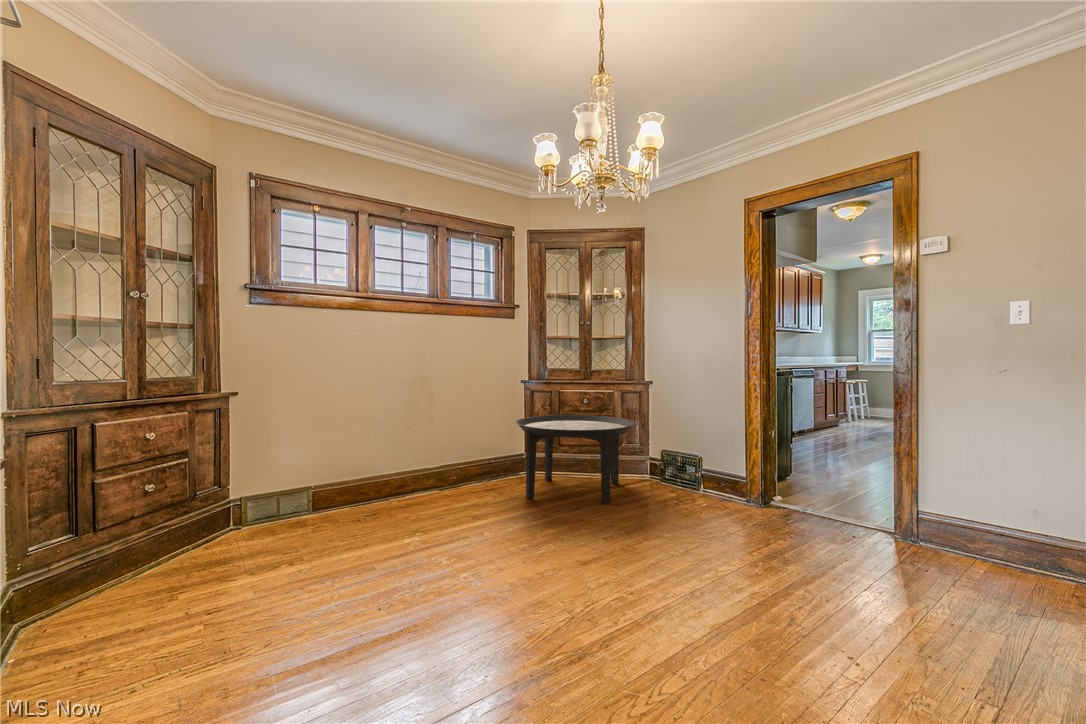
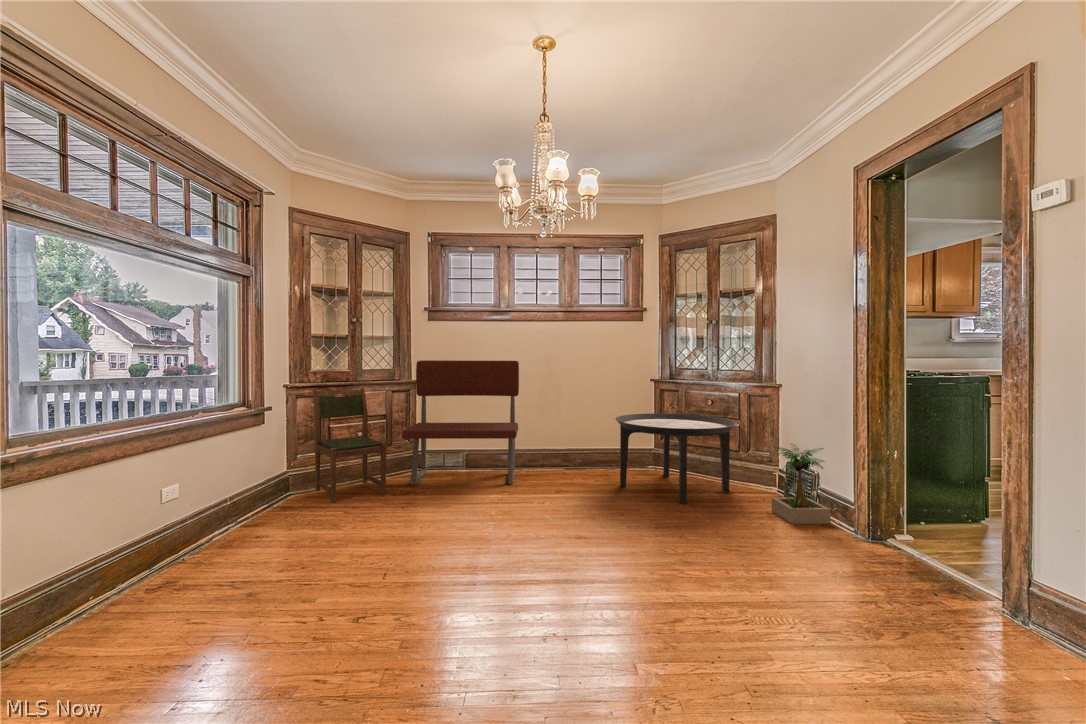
bench: none [244,362,424,552] -> present [402,360,519,485]
dining chair: none [61,410,236,616] -> present [313,388,387,503]
potted plant: none [675,432,728,503] -> present [772,443,830,524]

